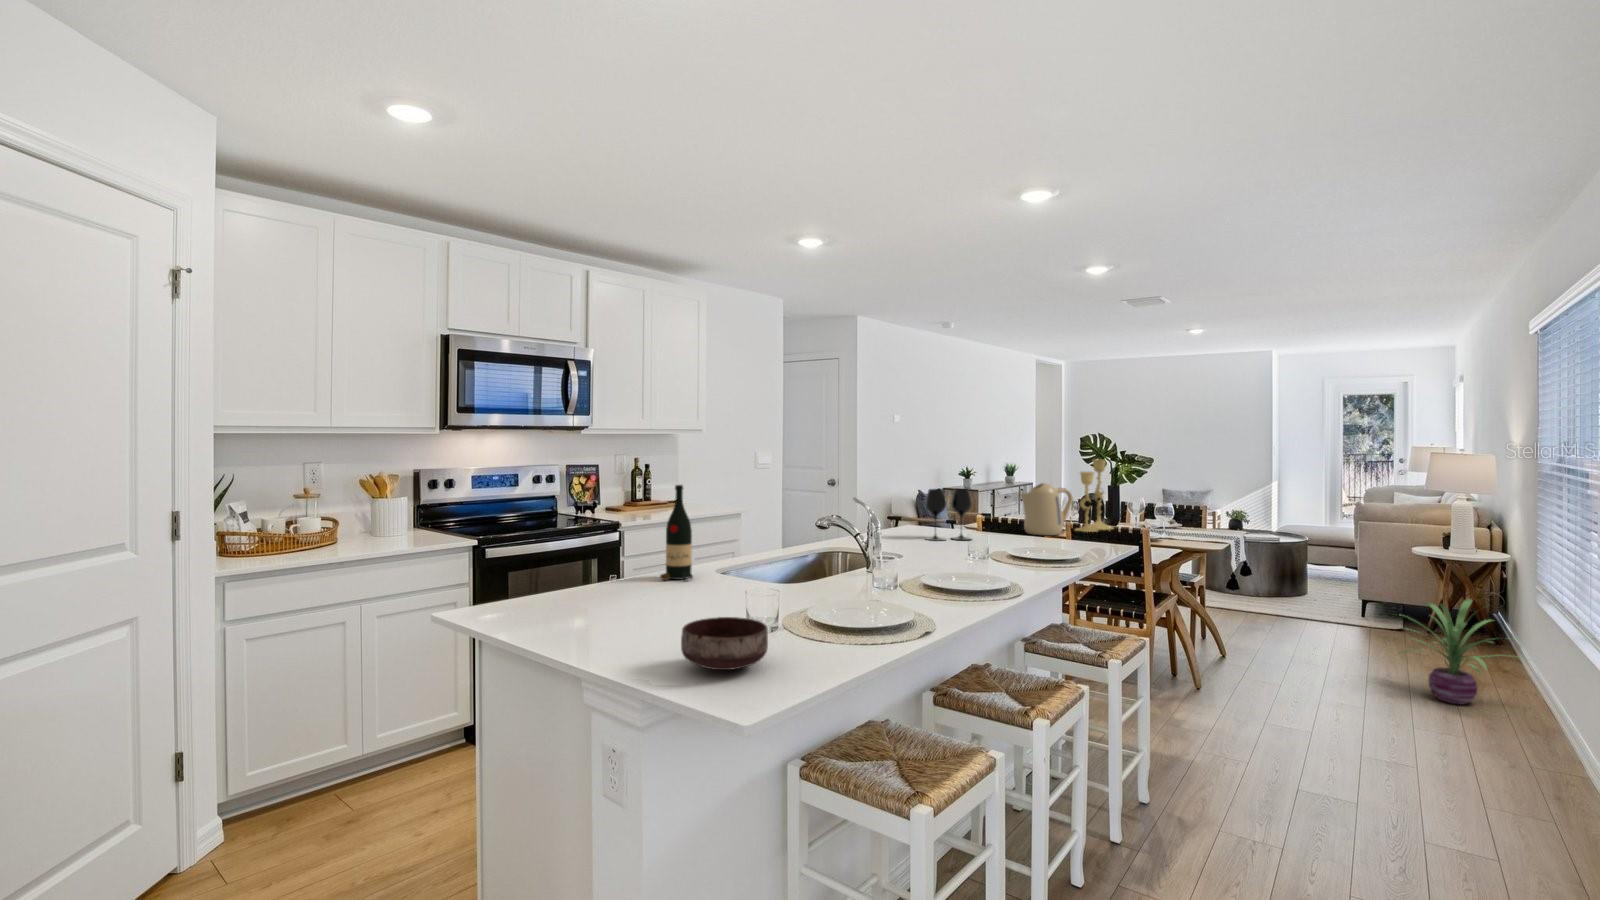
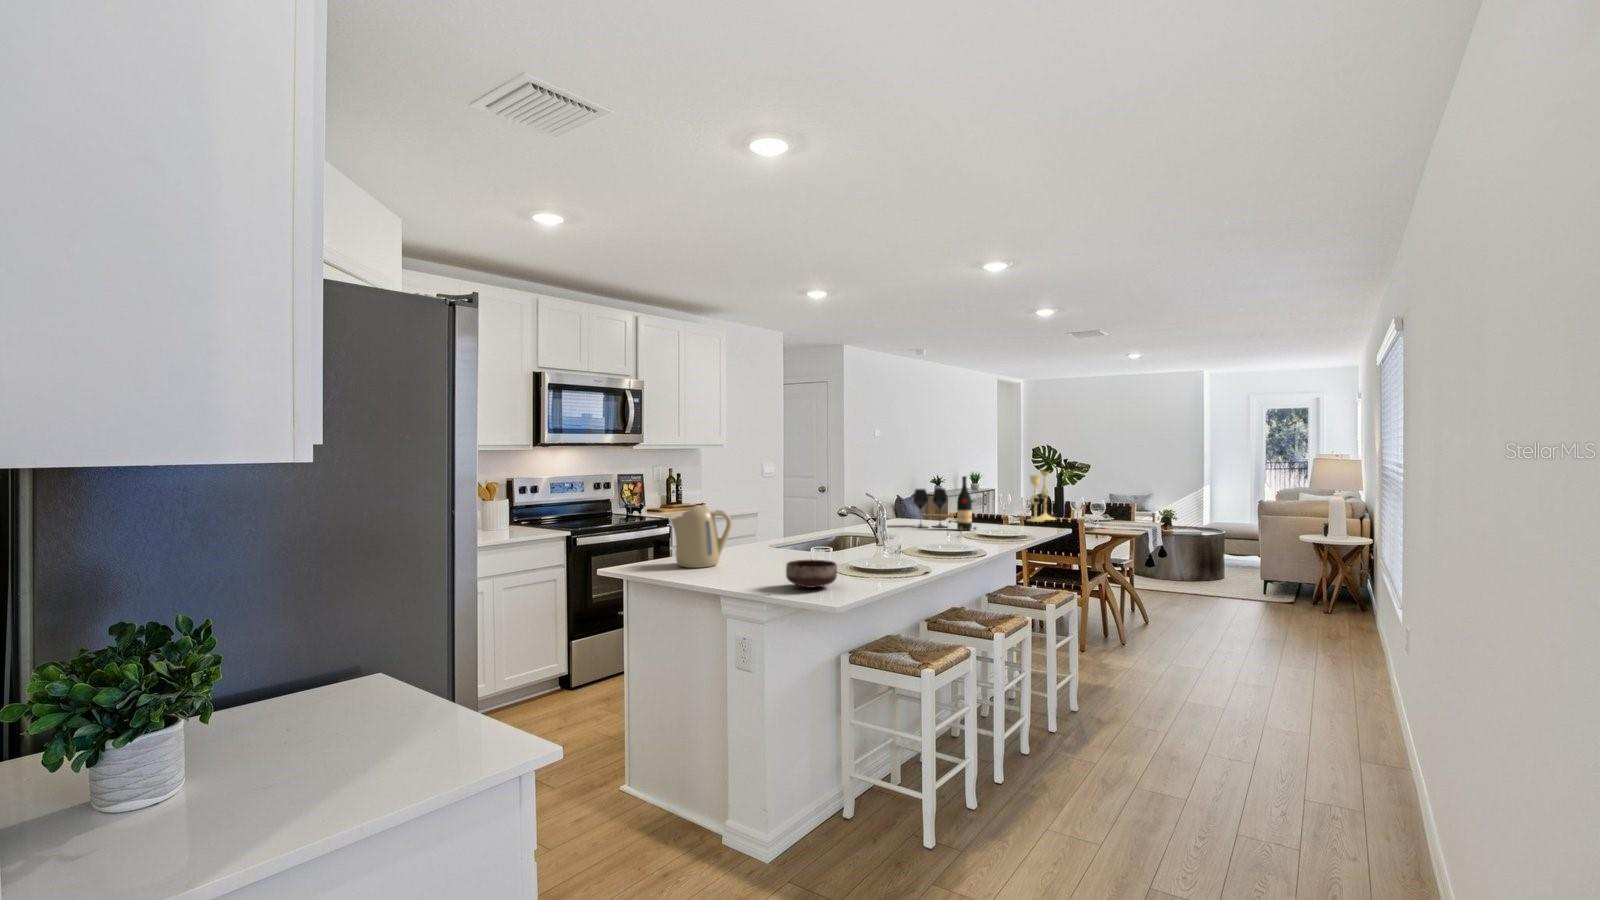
kettle: present [1020,483,1073,535] -> present [670,505,732,568]
wine bottle: present [660,485,693,580] -> present [957,476,976,530]
decorative plant: present [1399,599,1492,705] -> none [1271,570,1376,651]

